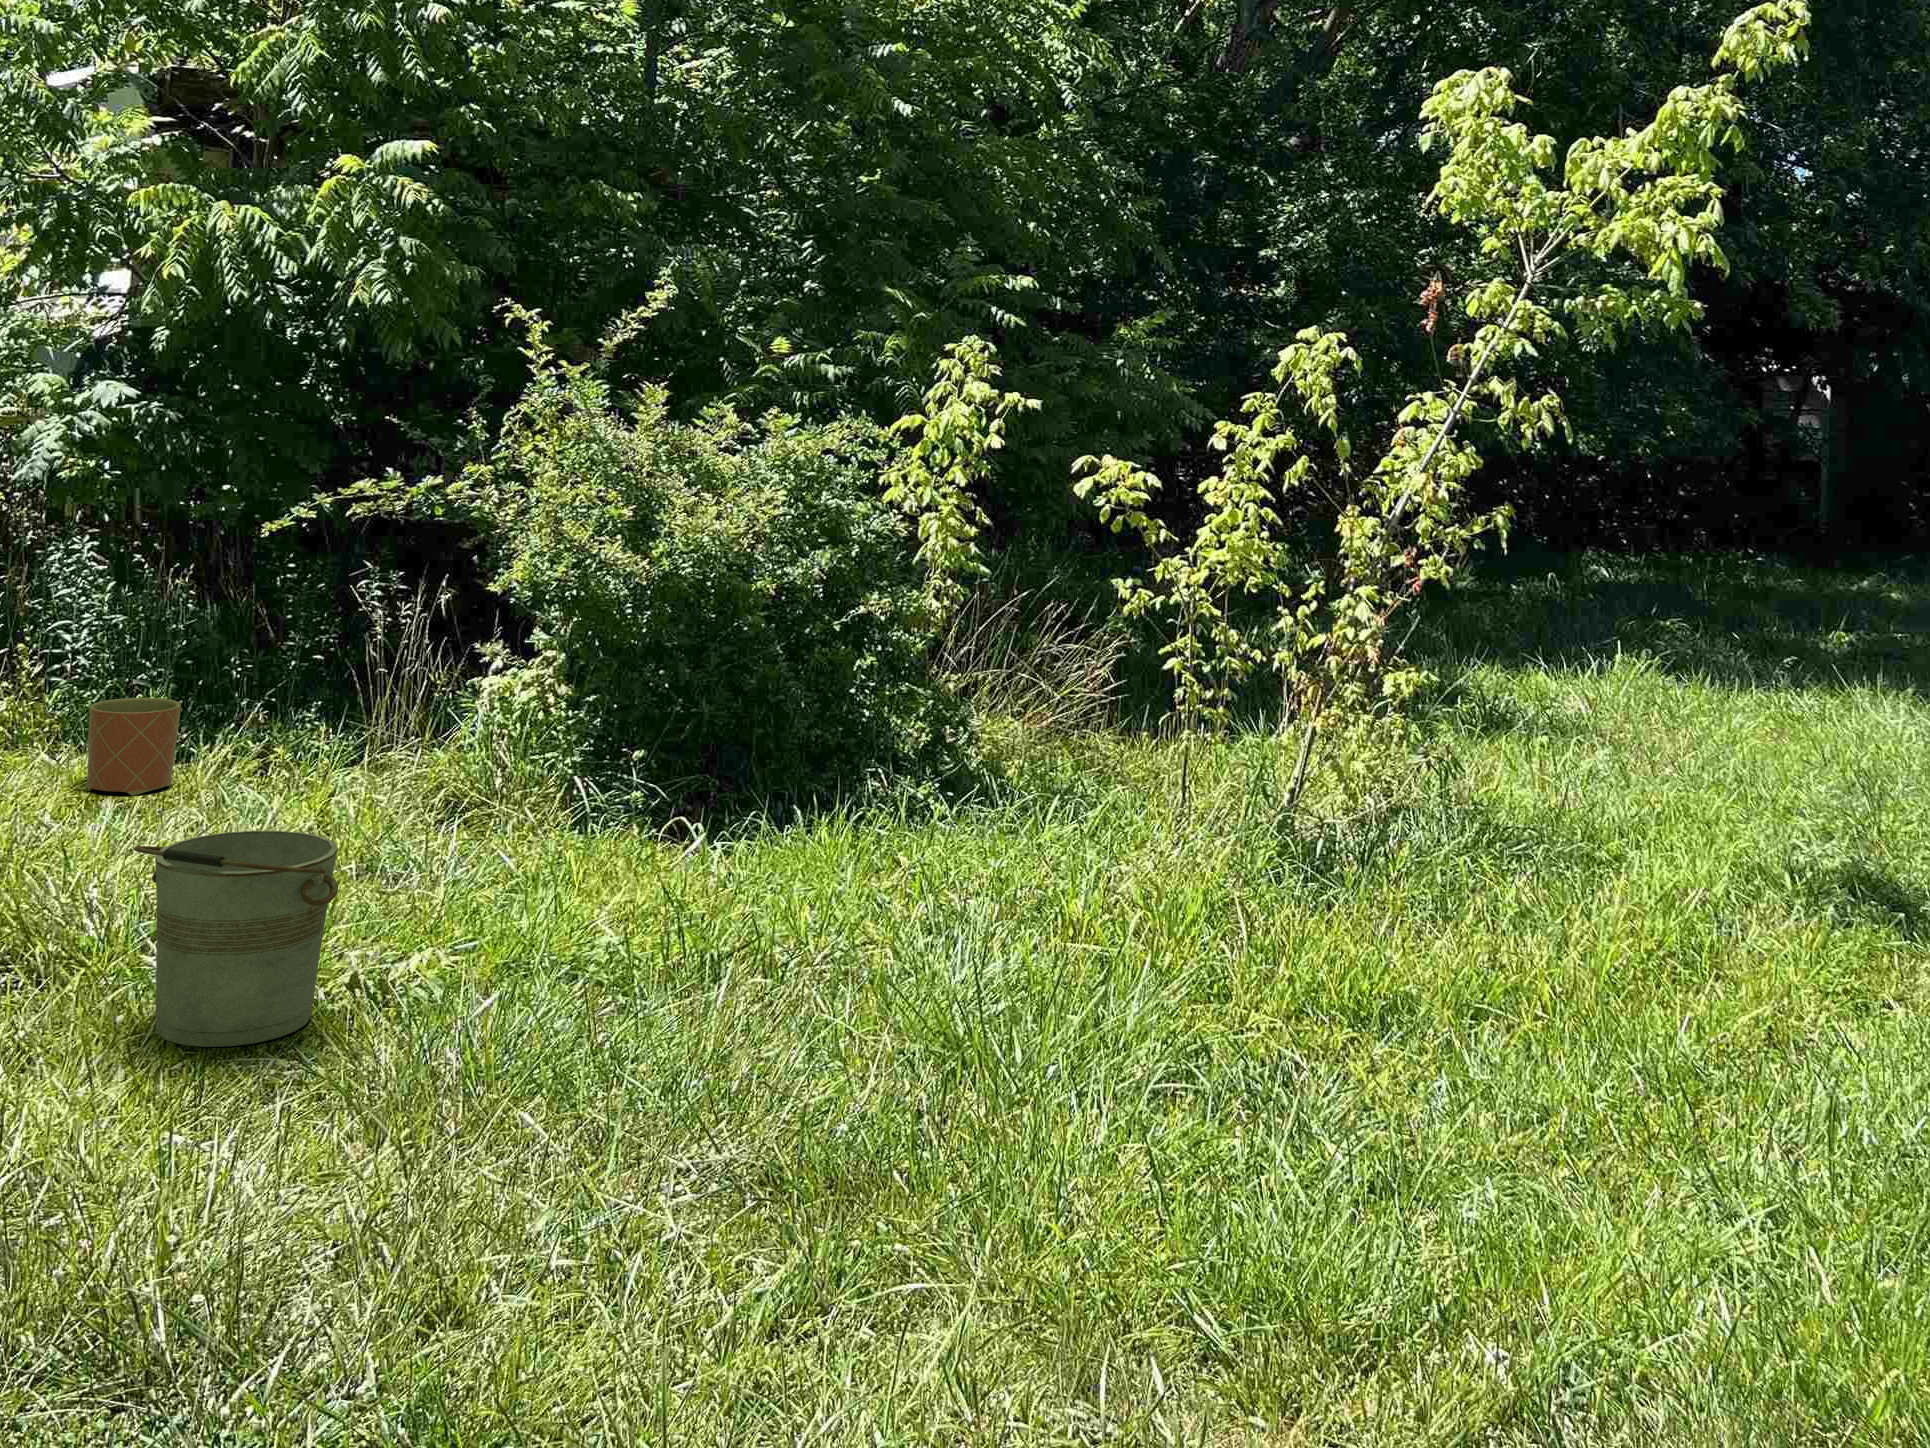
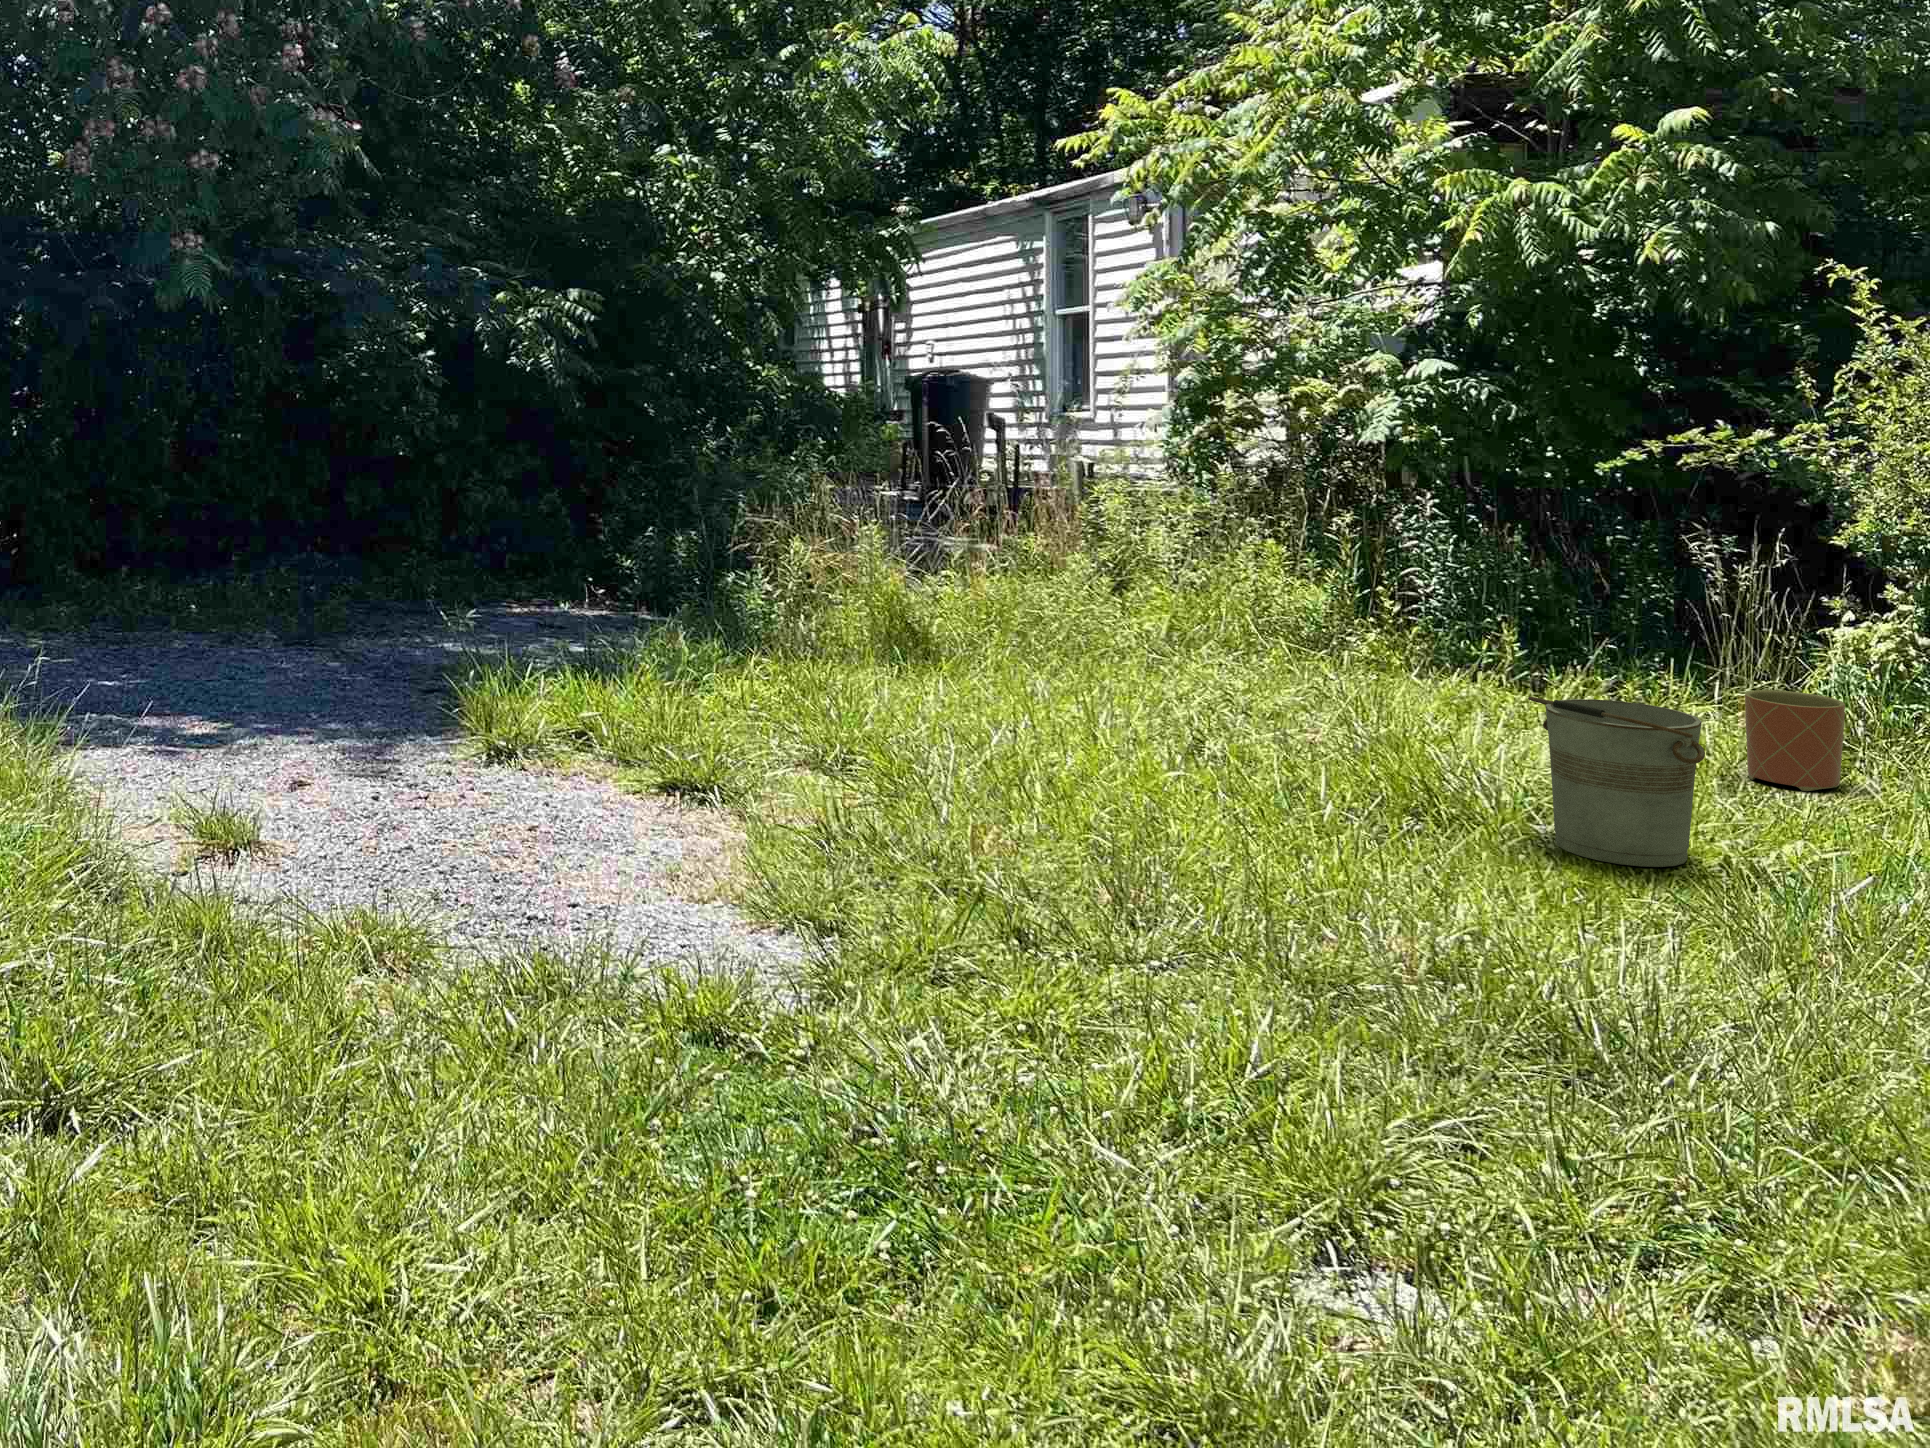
planter: present [87,698,181,795] -> present [1745,690,1845,791]

